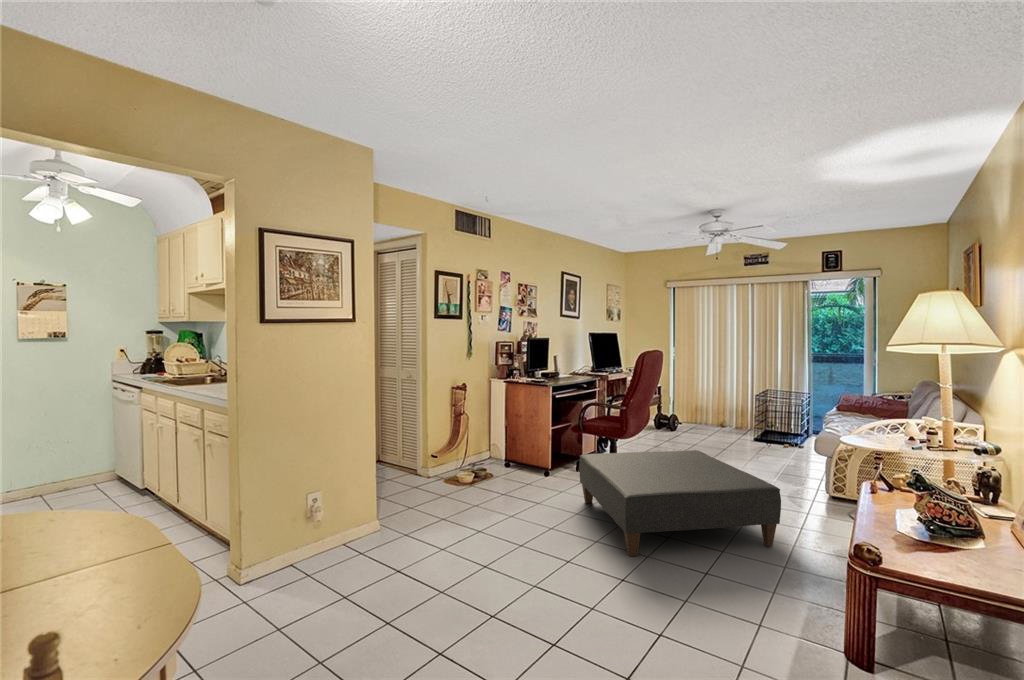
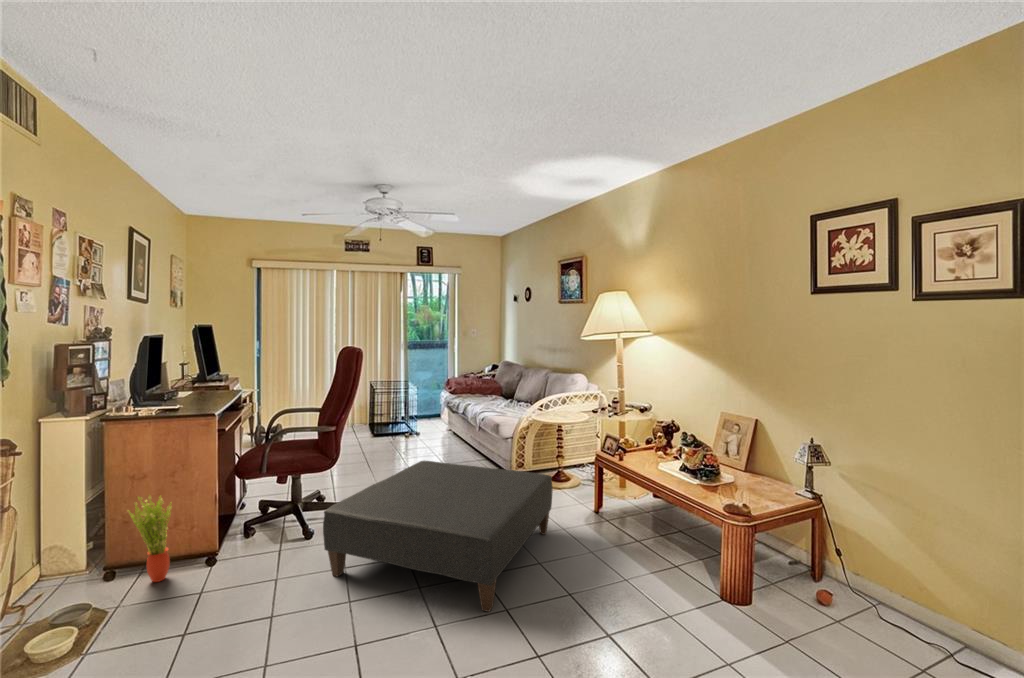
potted plant: none [509,424,529,473] -> present [129,496,171,582]

